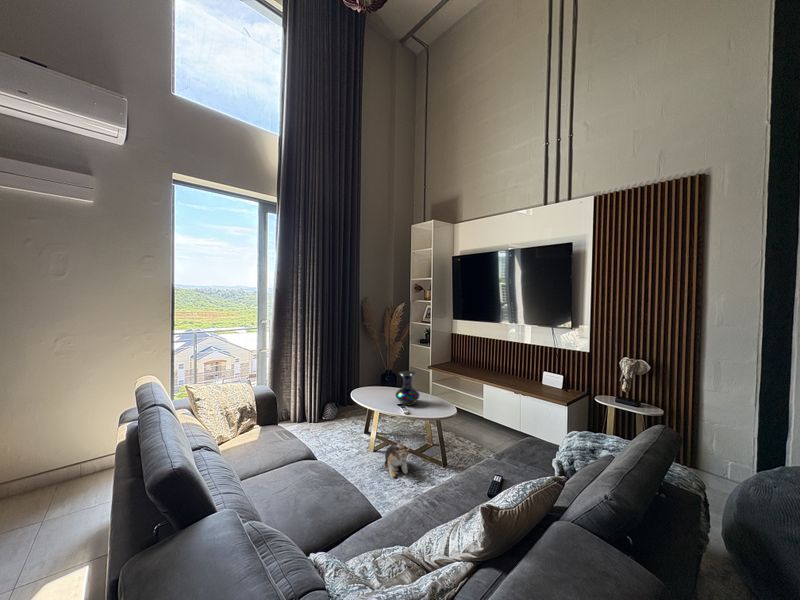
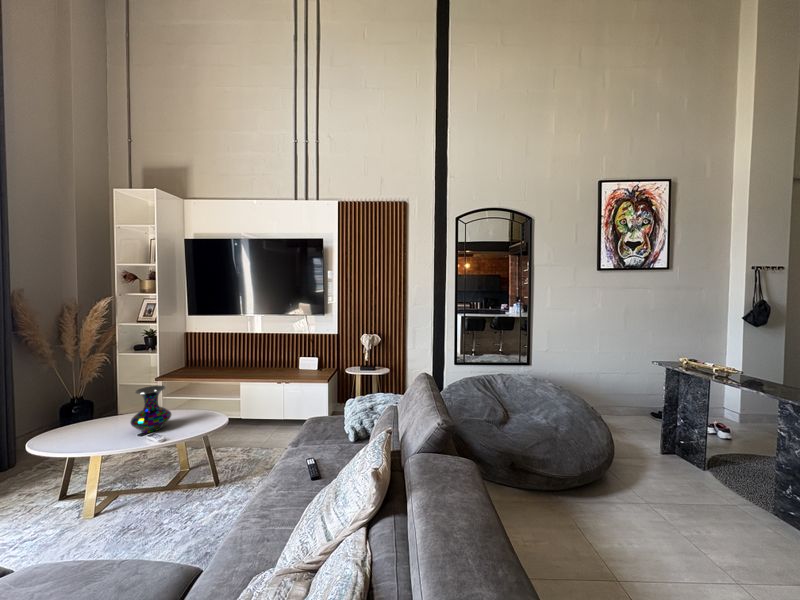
plush toy: present [385,443,410,478] -> none [120,478,176,532]

